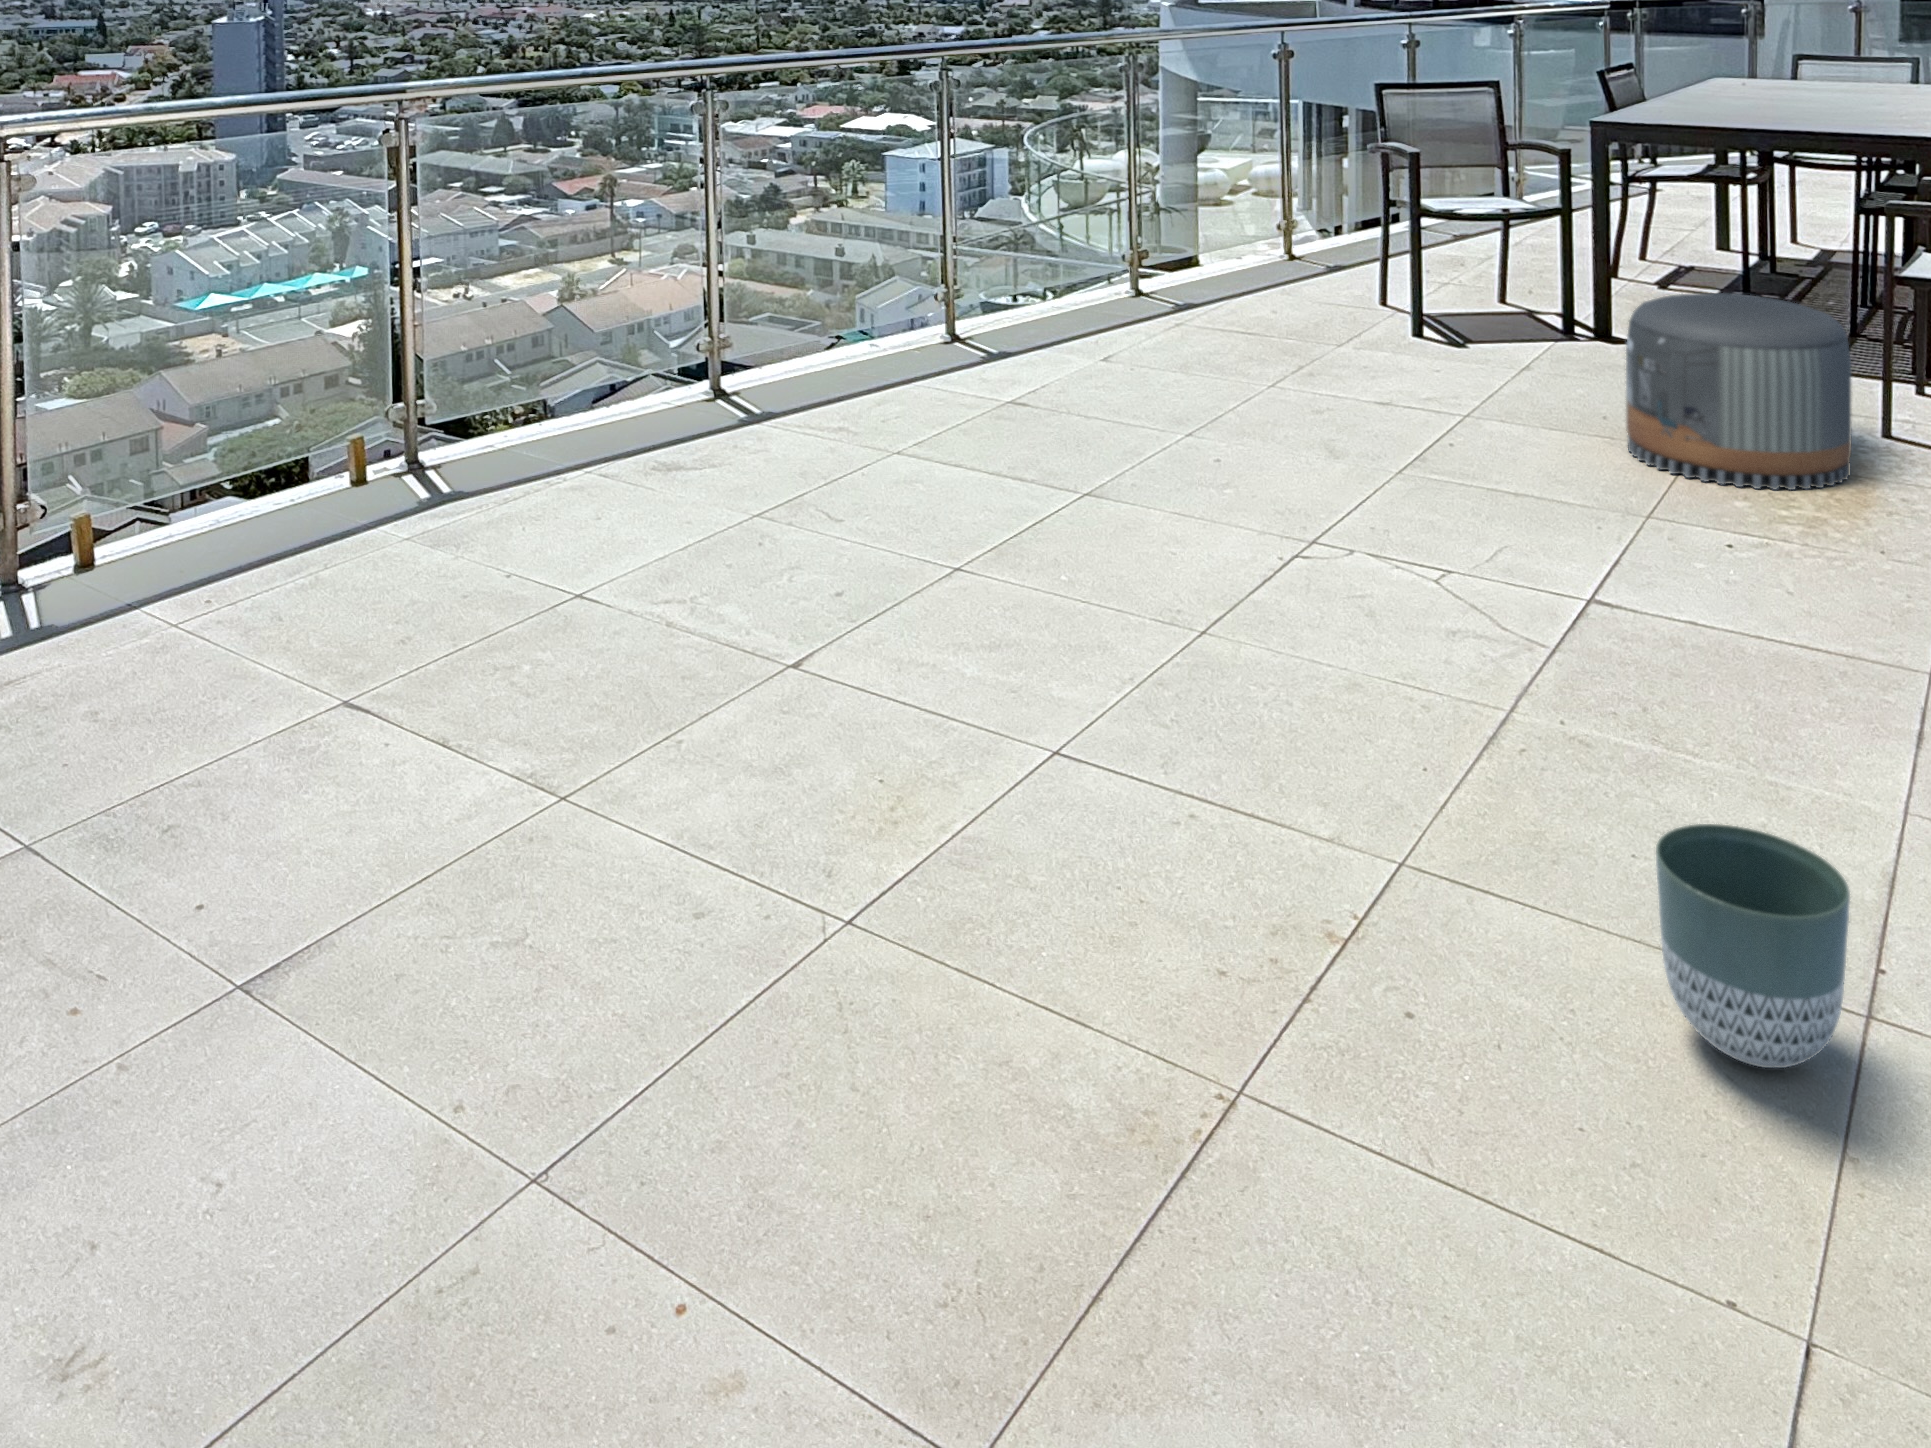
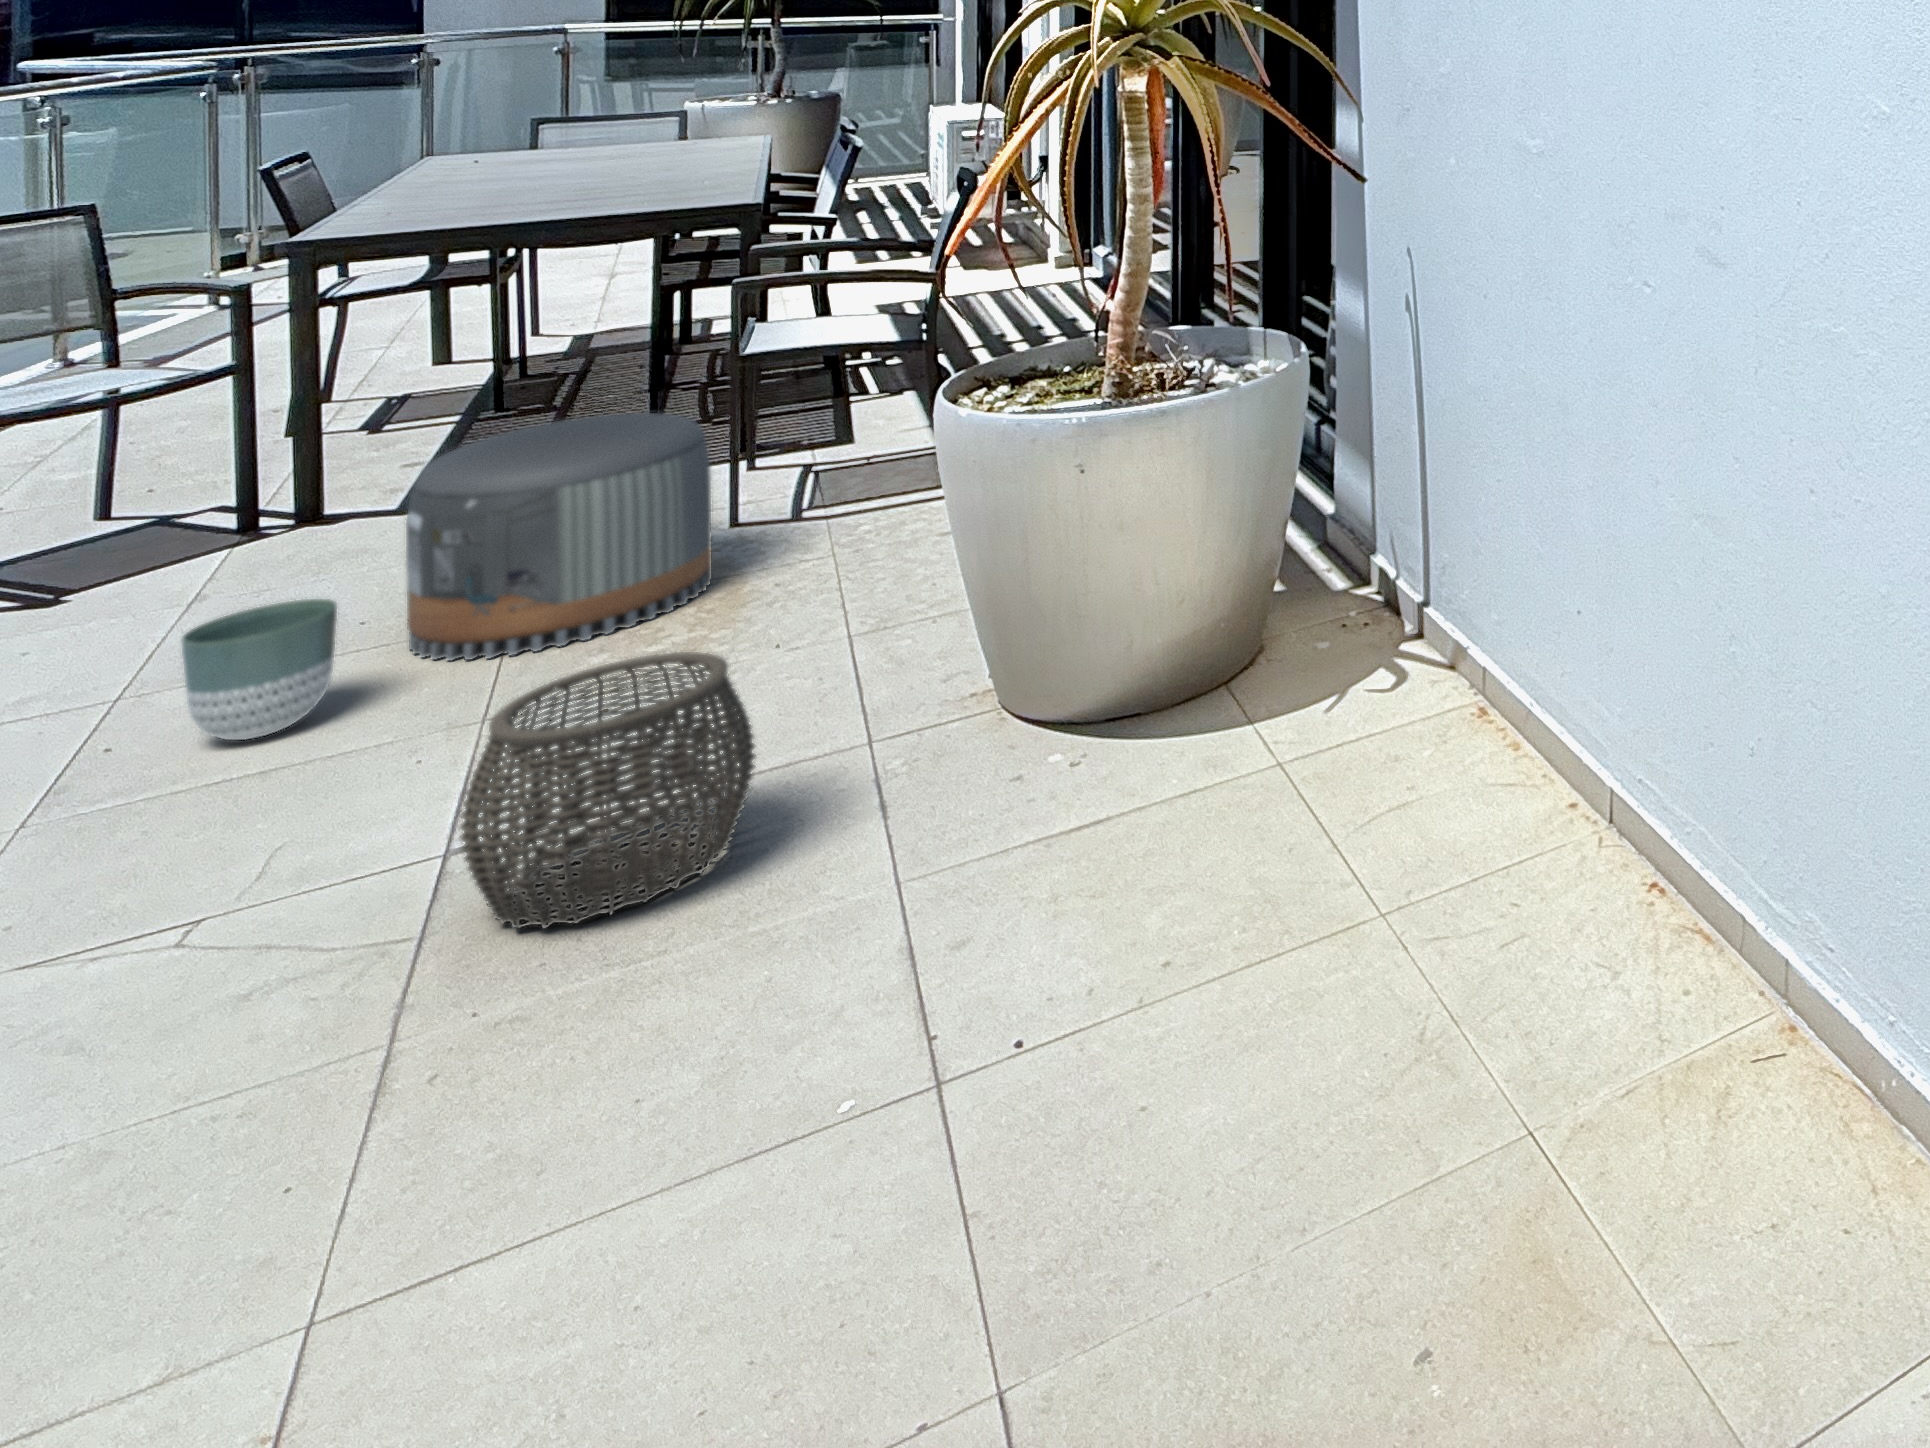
woven basket: none [1580,487,1801,710] -> present [460,652,756,928]
planter: present [1656,824,1850,1068] -> present [182,599,337,740]

